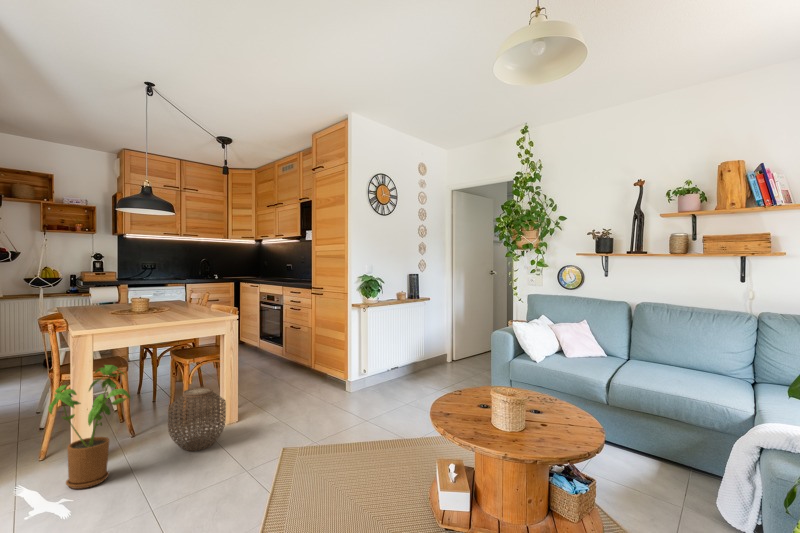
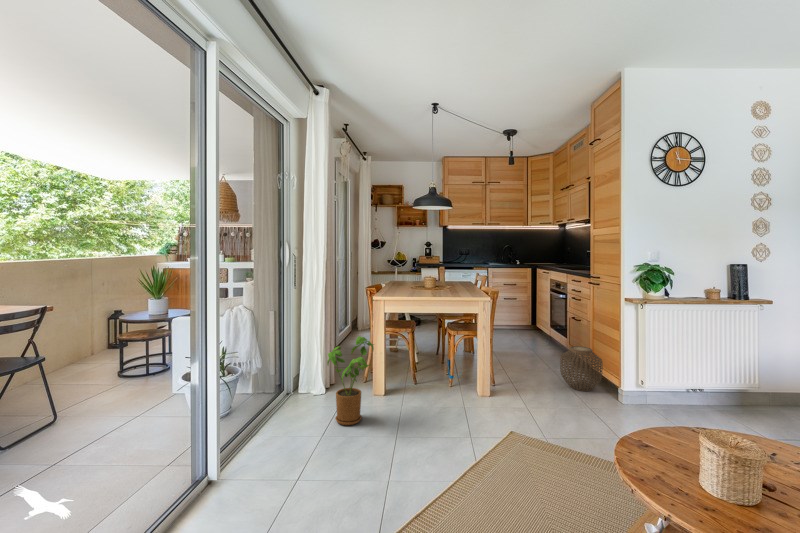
woven basket: present [168,387,226,451] -> present [560,346,603,391]

